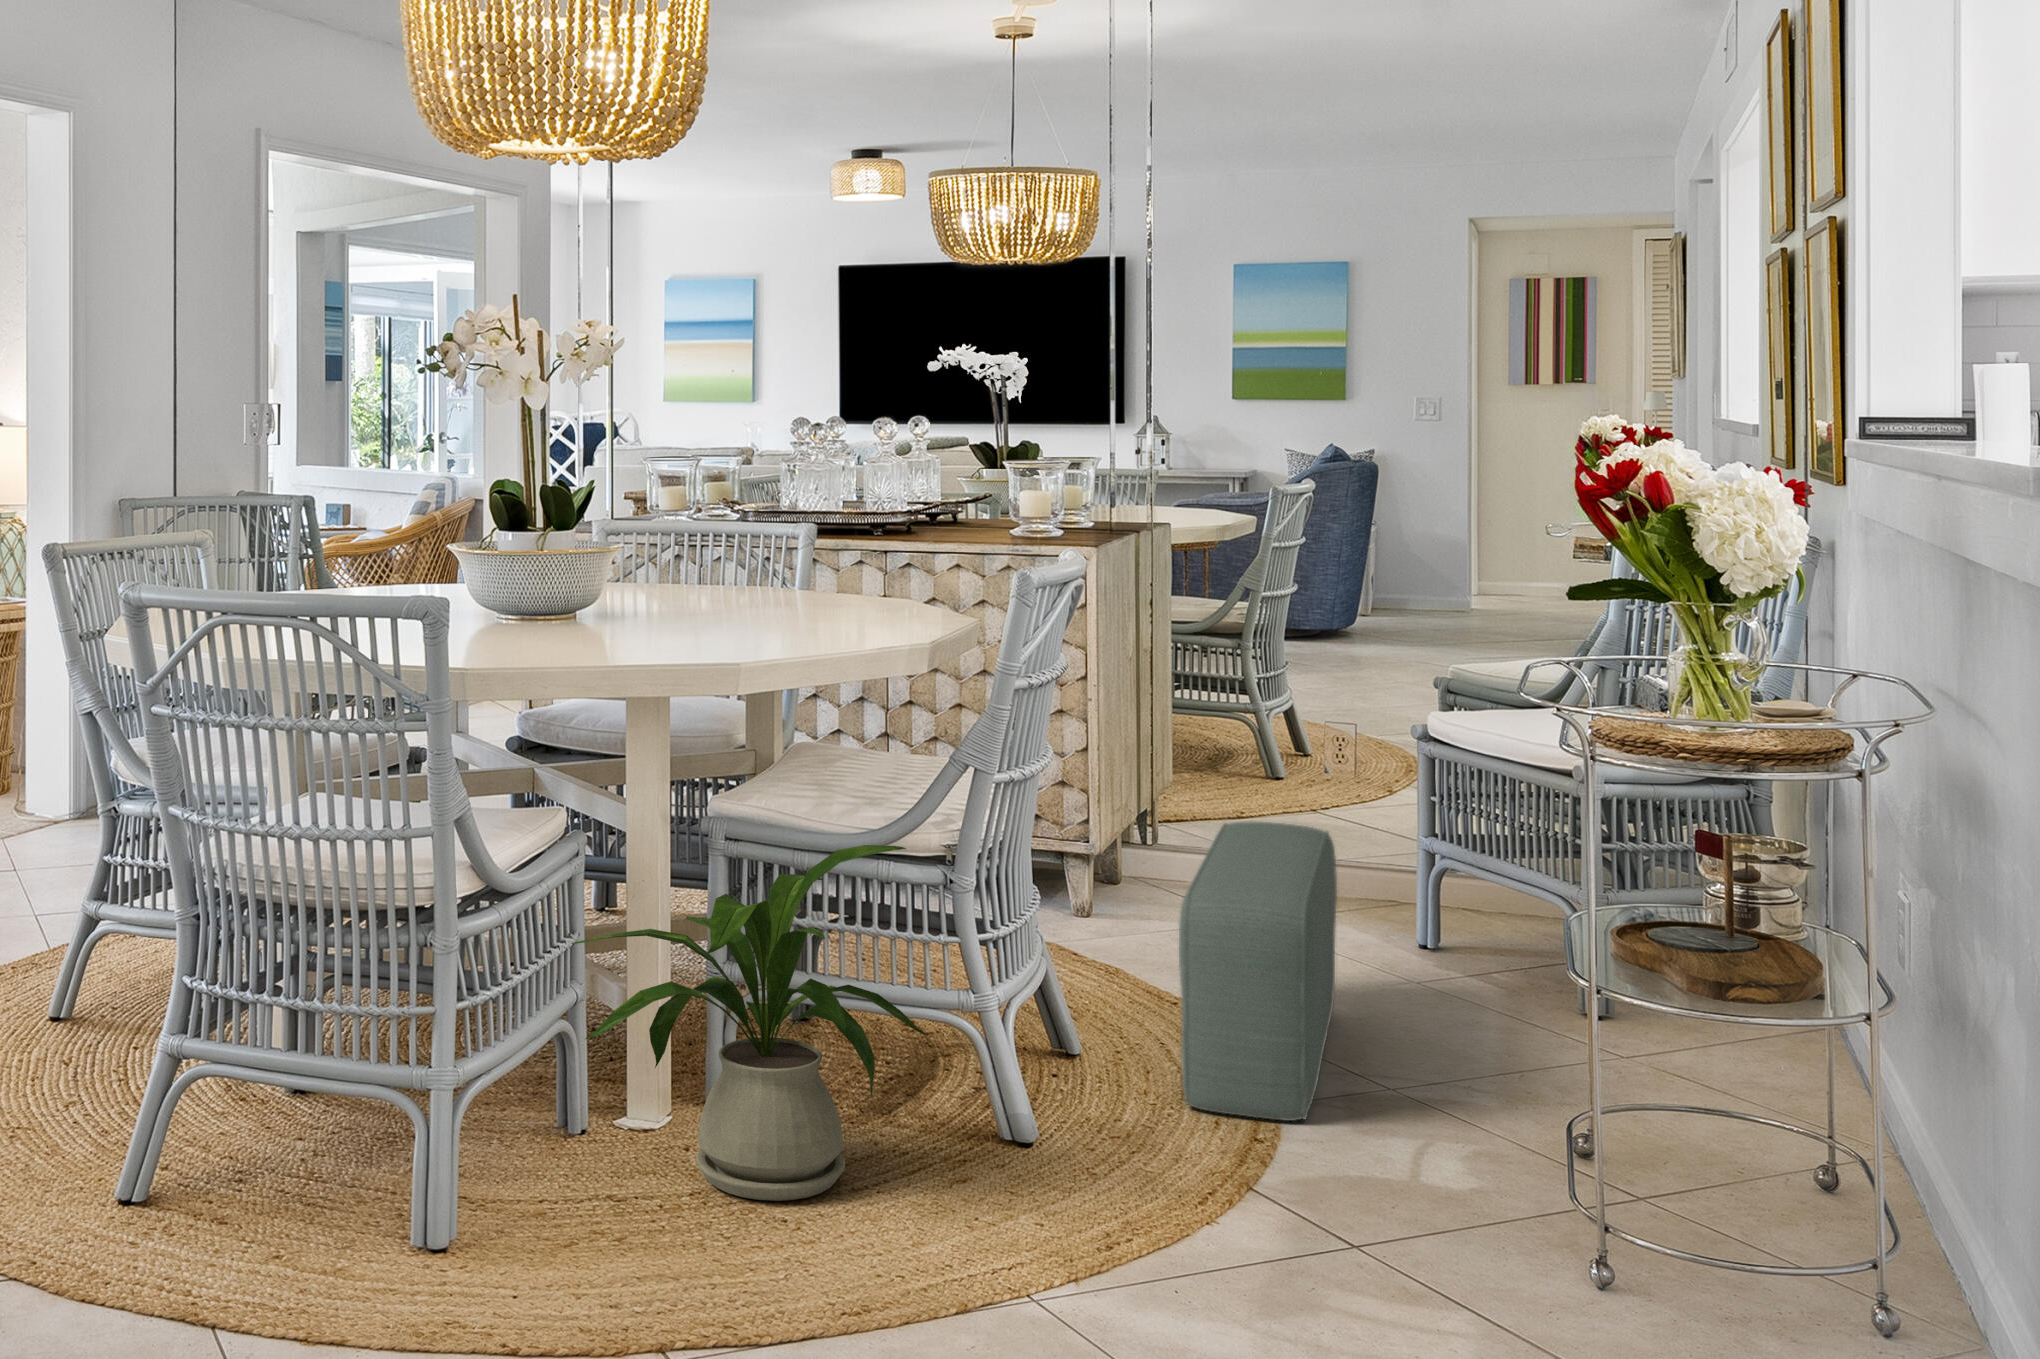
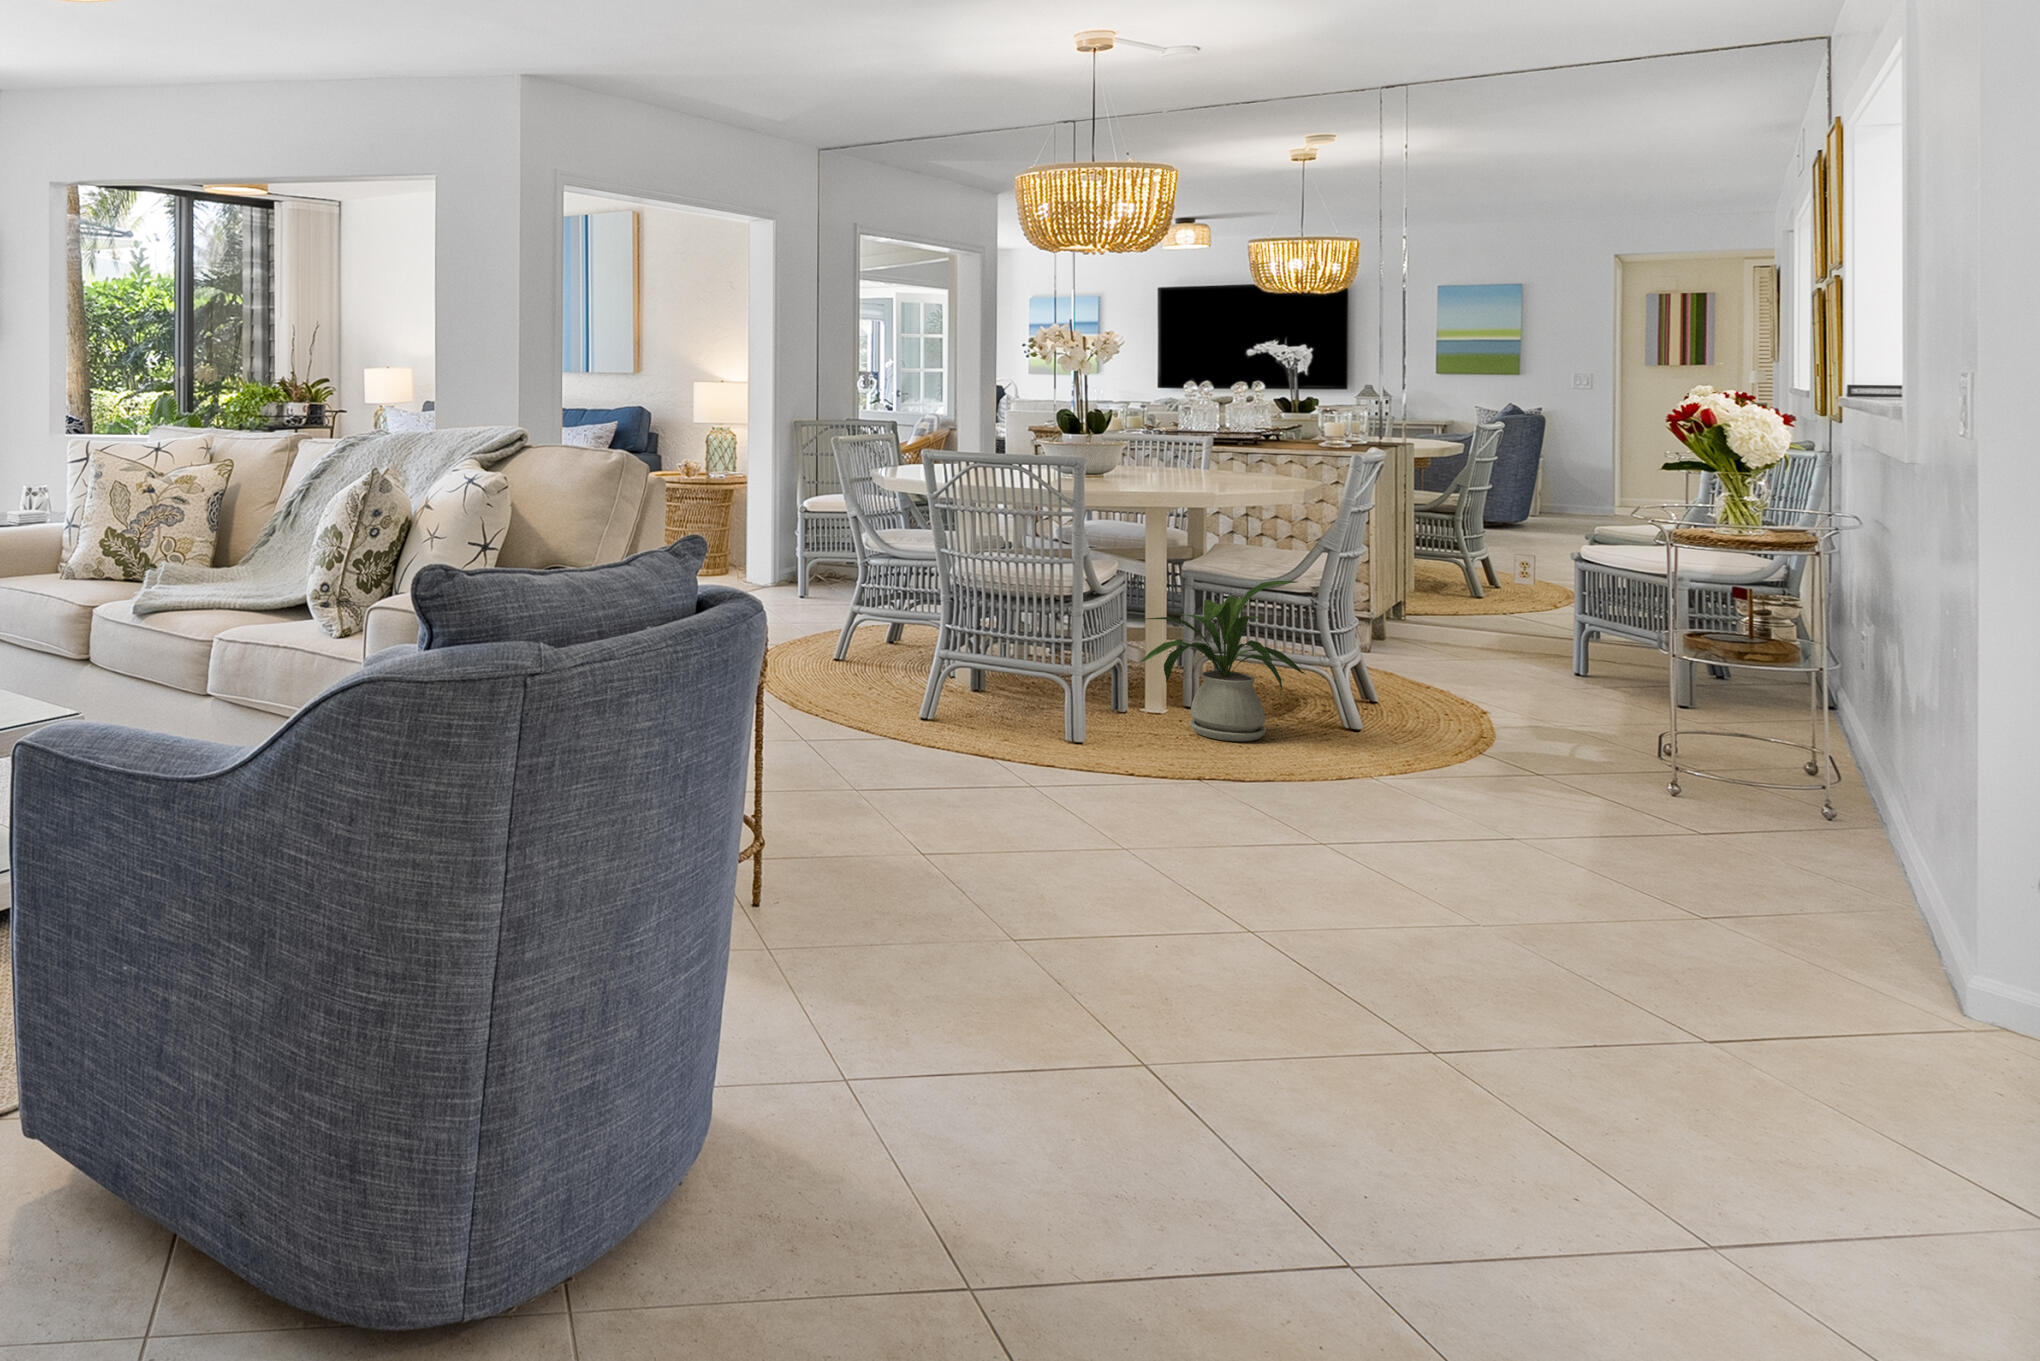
pouf: present [1179,822,1337,1121] -> none [1438,595,1525,732]

